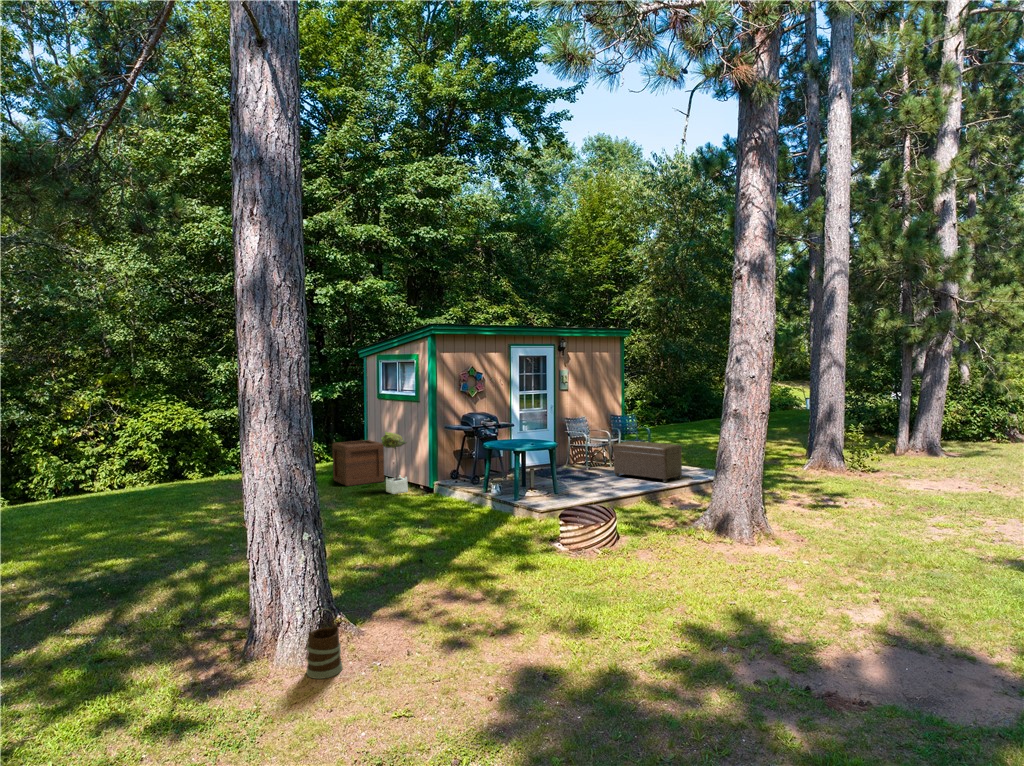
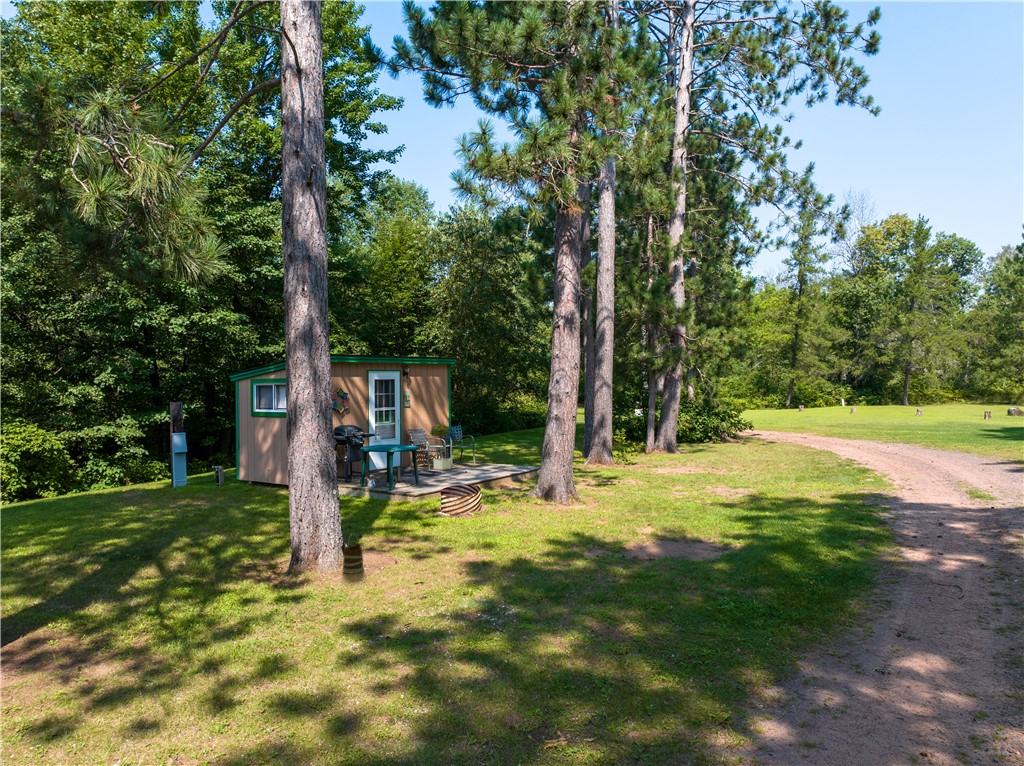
potted tree: present [382,432,408,494] -> present [430,424,451,470]
wooden crate: present [332,440,384,486] -> none [191,454,245,496]
ottoman: present [613,441,682,483] -> none [452,447,505,476]

